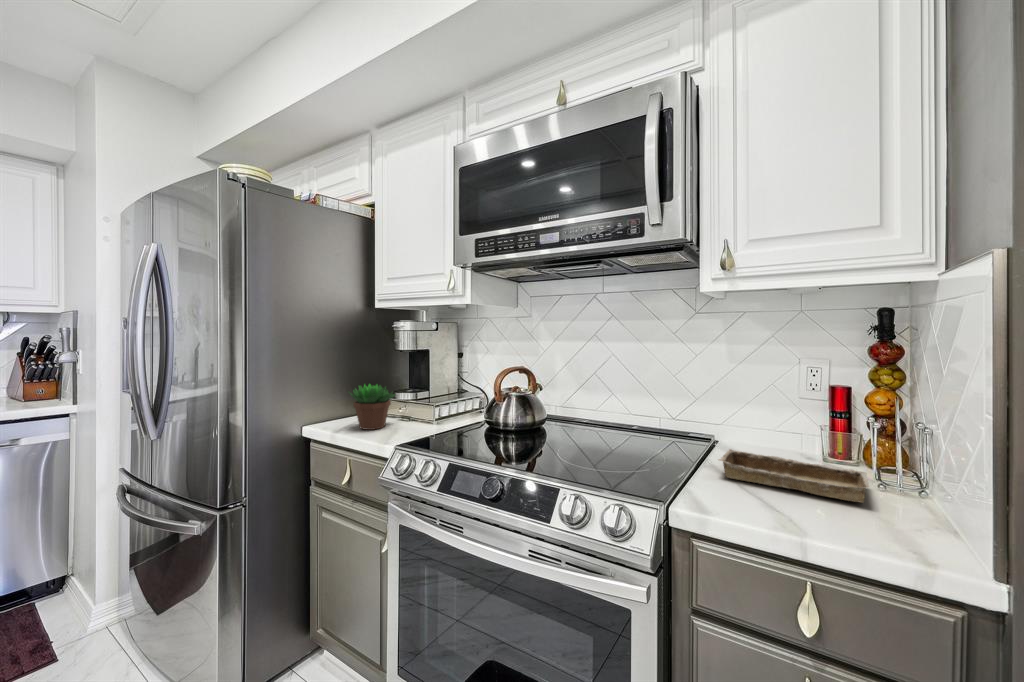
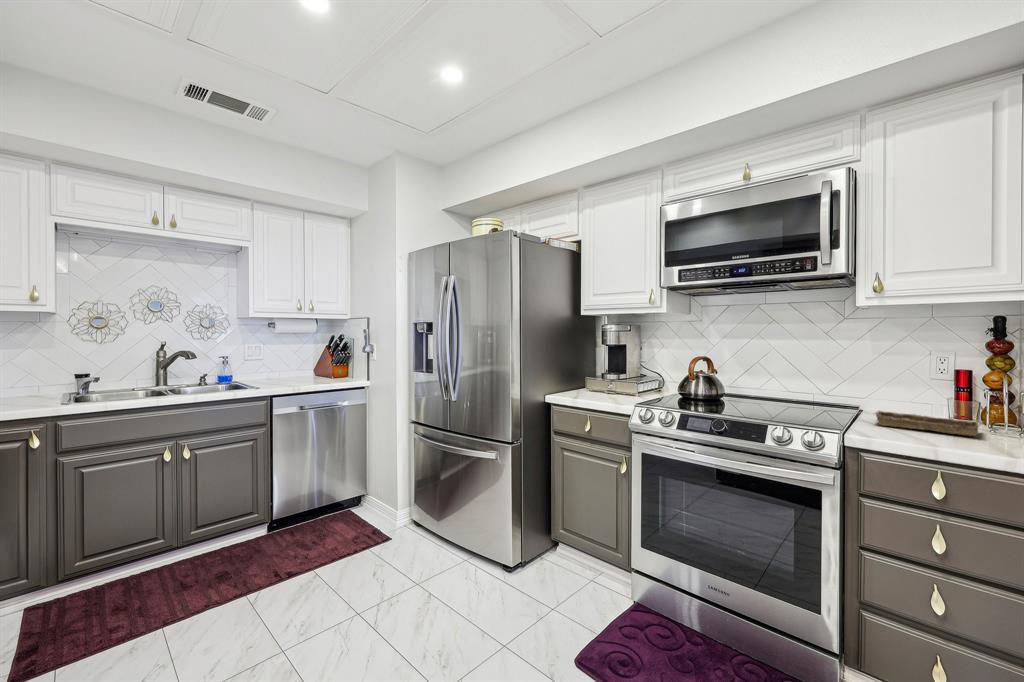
succulent plant: present [349,384,395,430] -> none [583,367,611,399]

